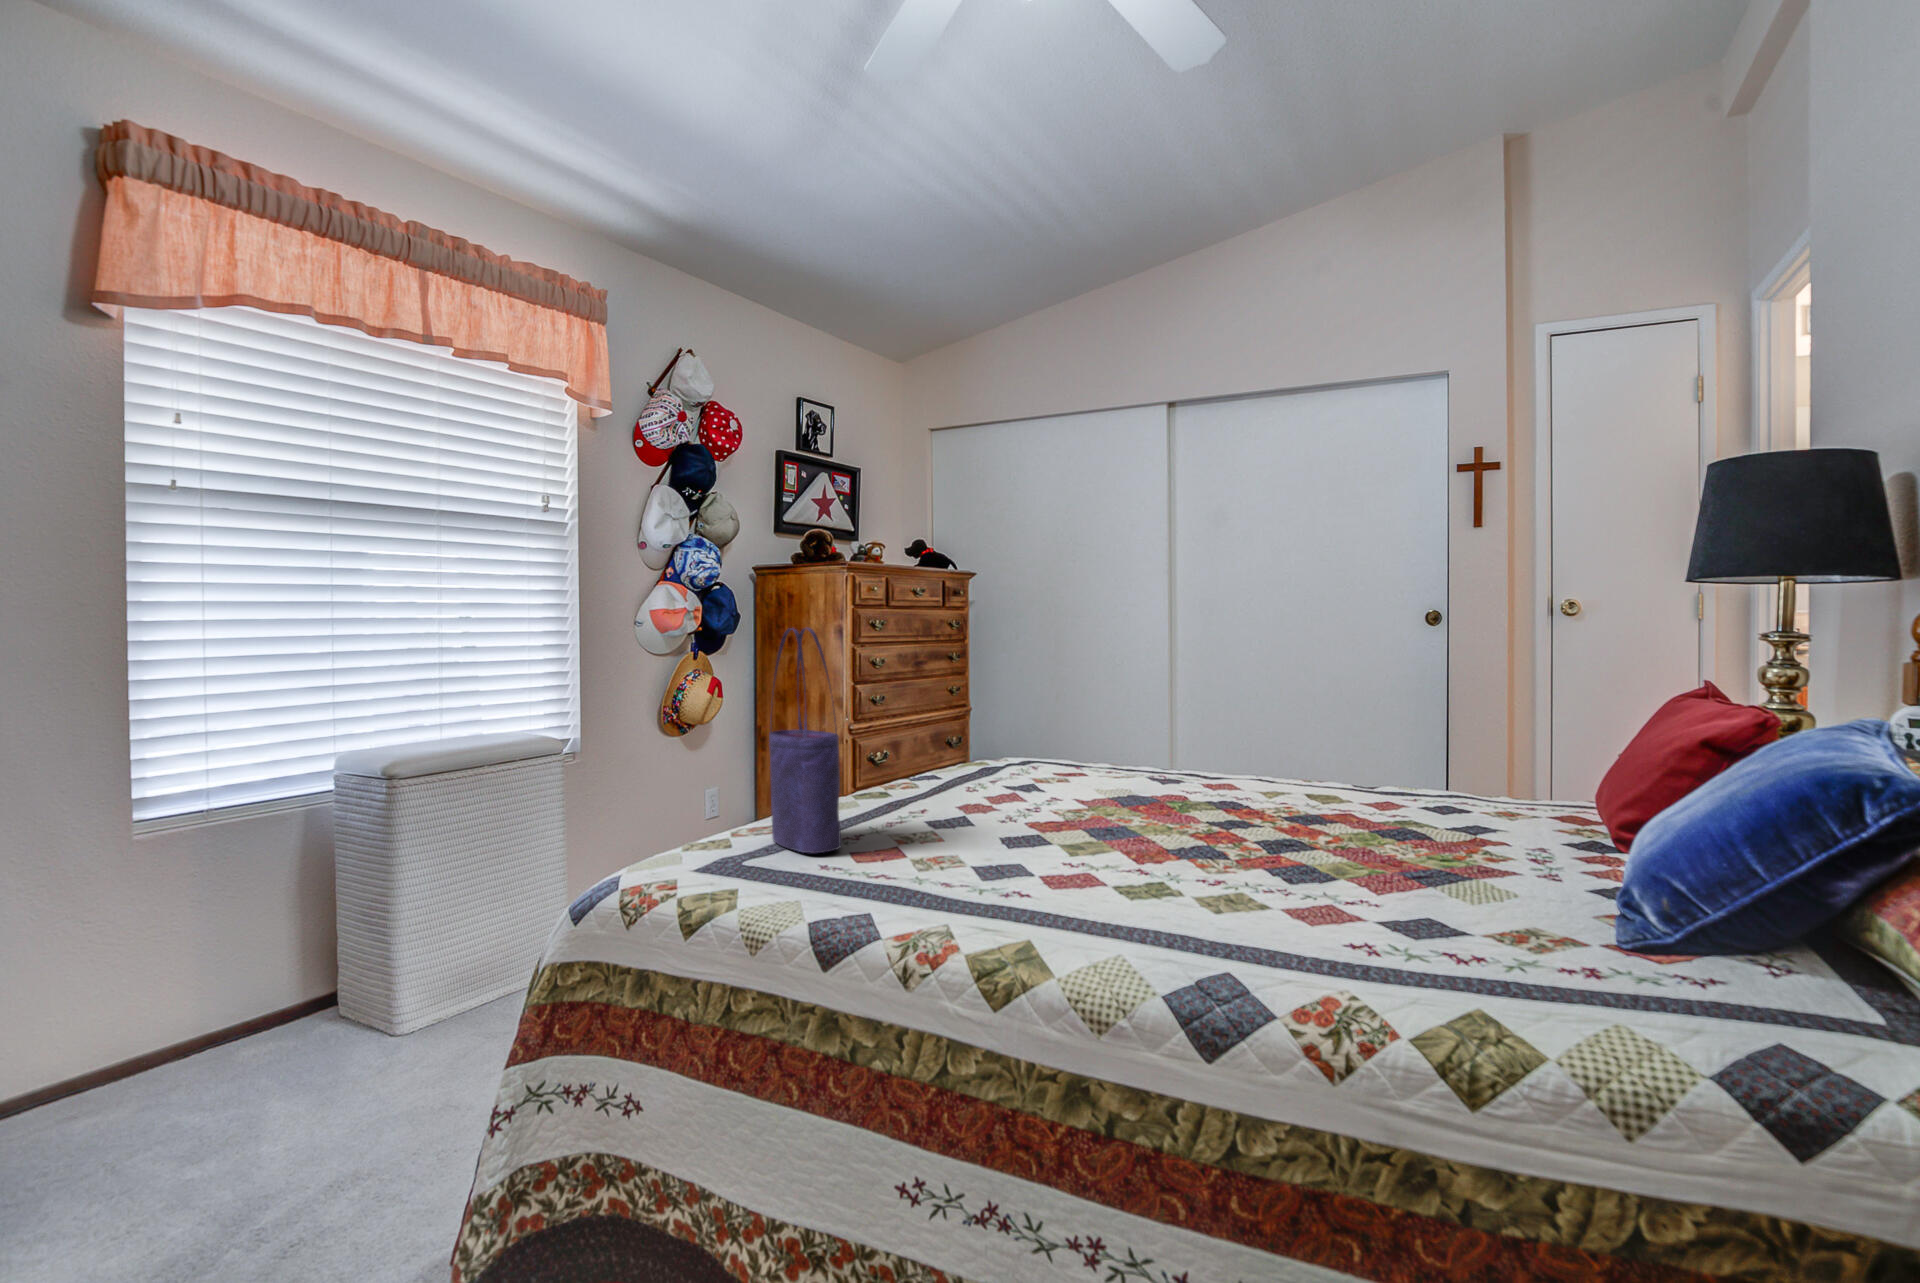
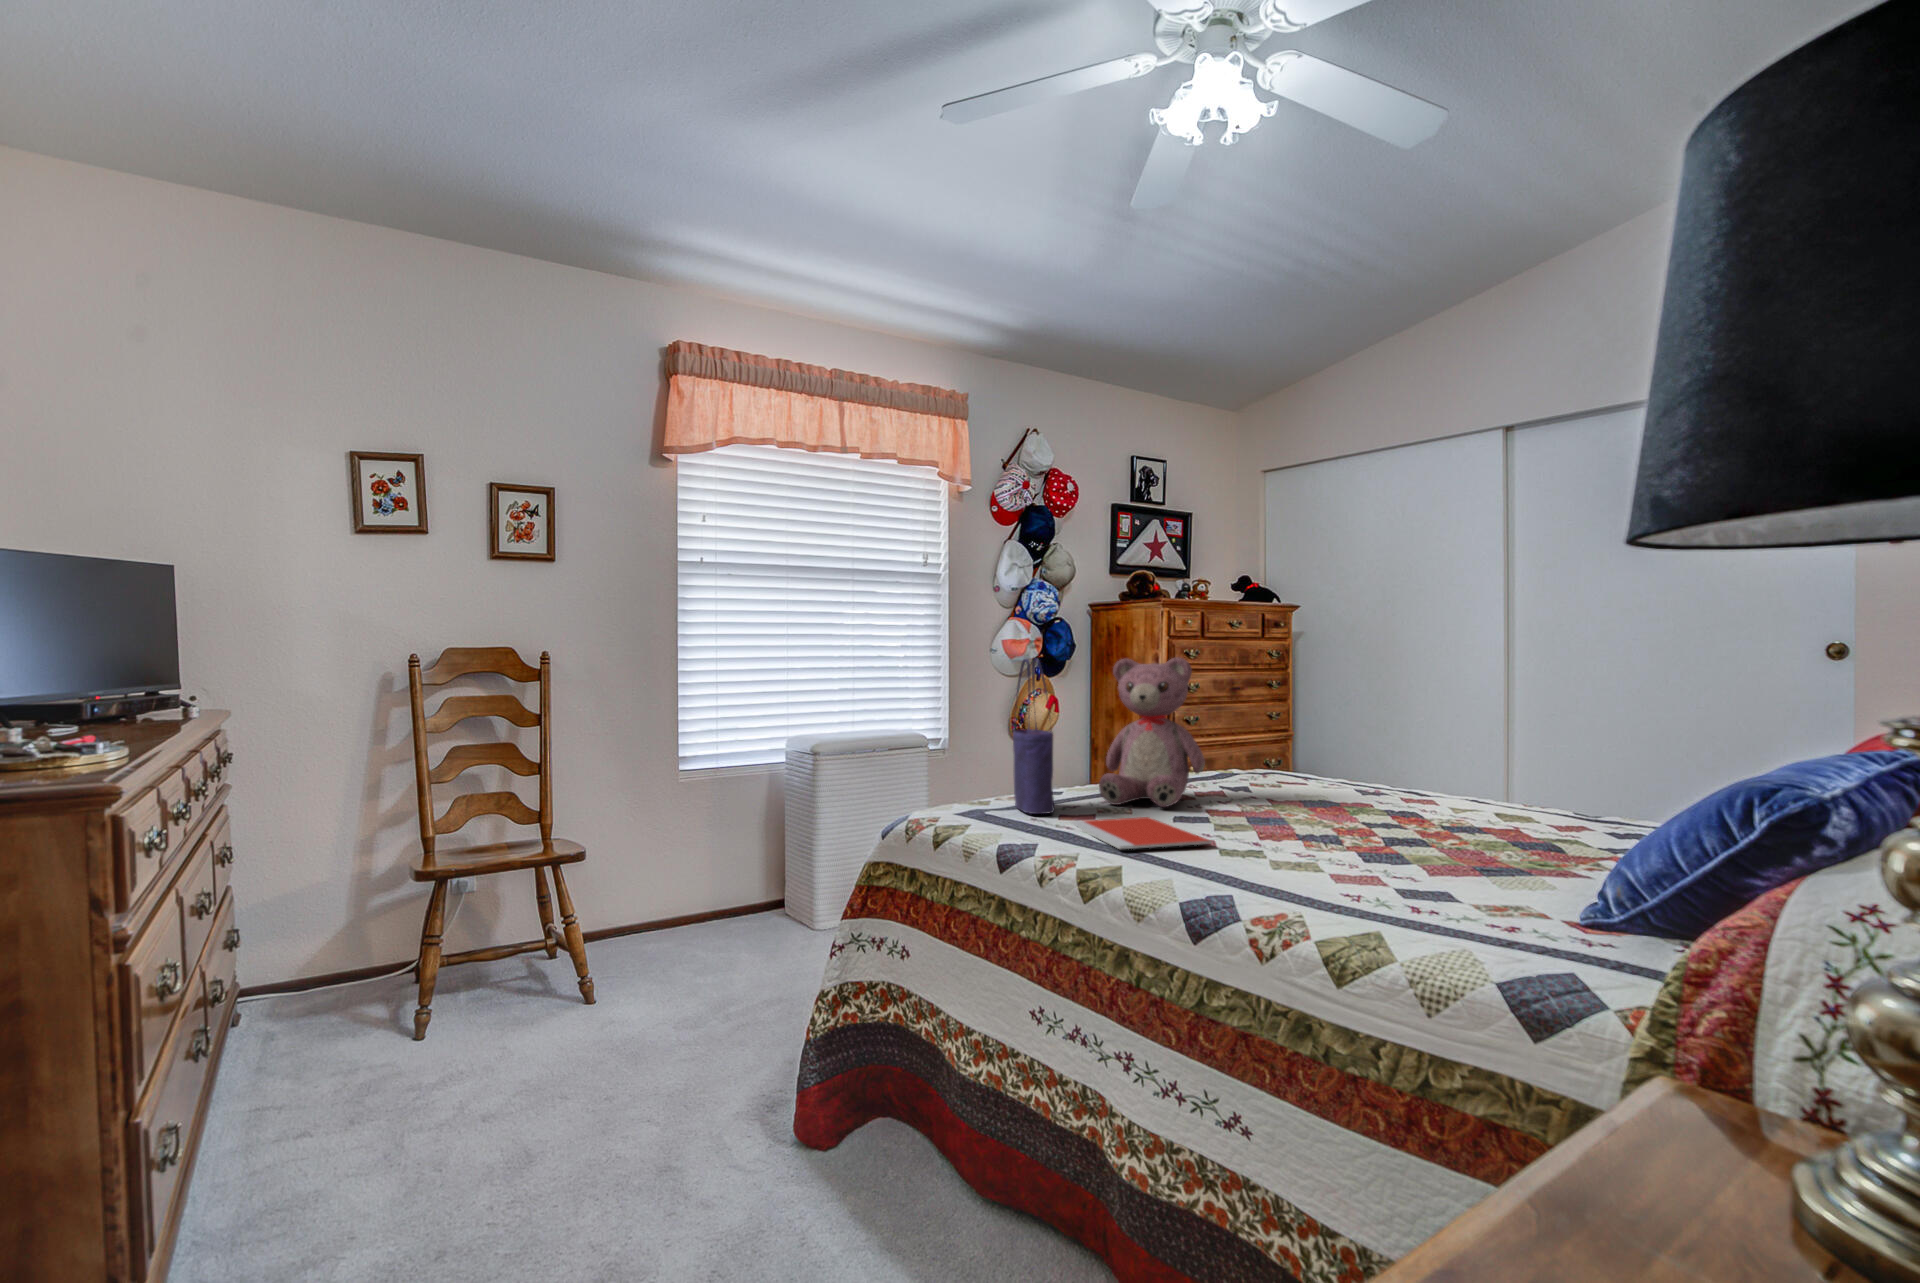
teddy bear: none [878,625,1008,826] -> present [1099,657,1205,807]
notebook: none [871,841,1100,904] -> present [1070,817,1212,849]

